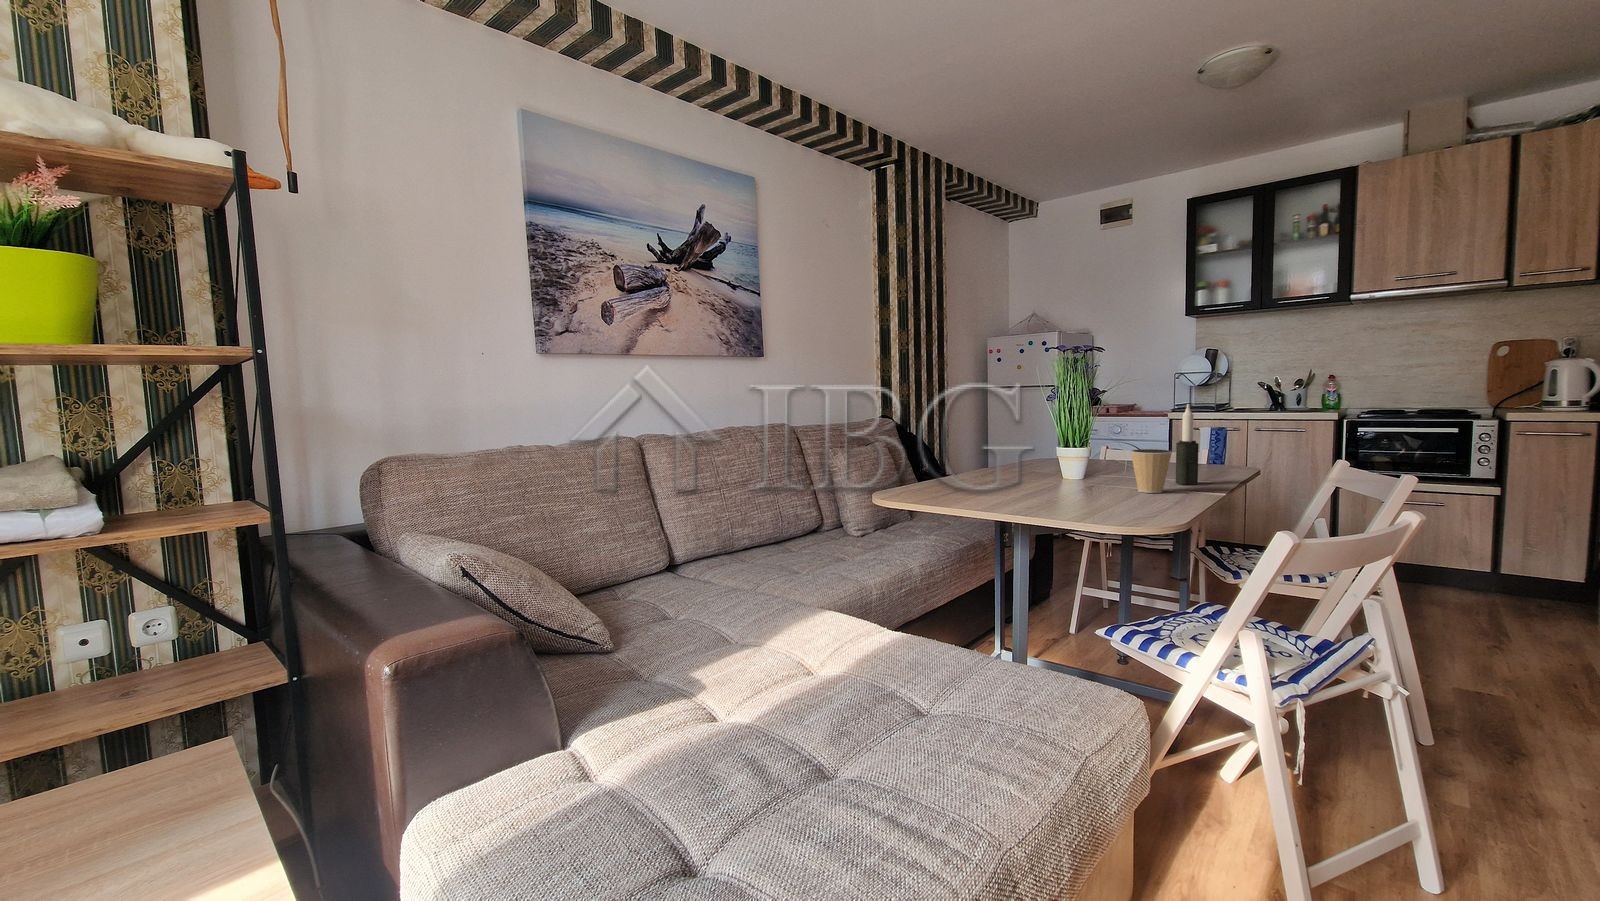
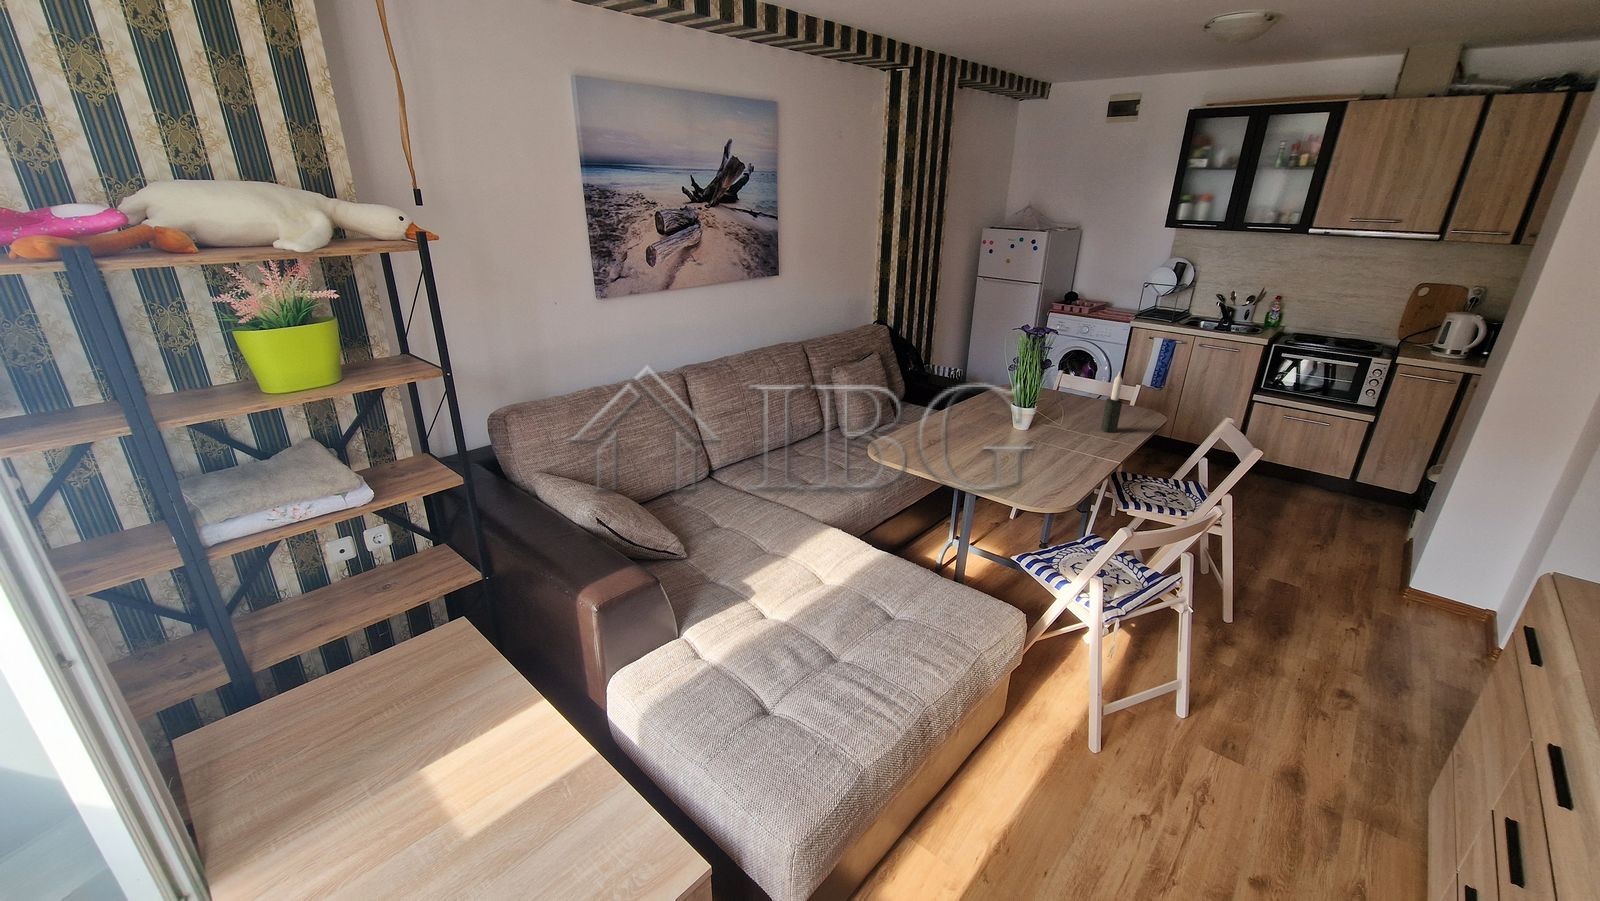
coffee cup: present [1131,449,1172,493] -> none [1067,408,1098,444]

